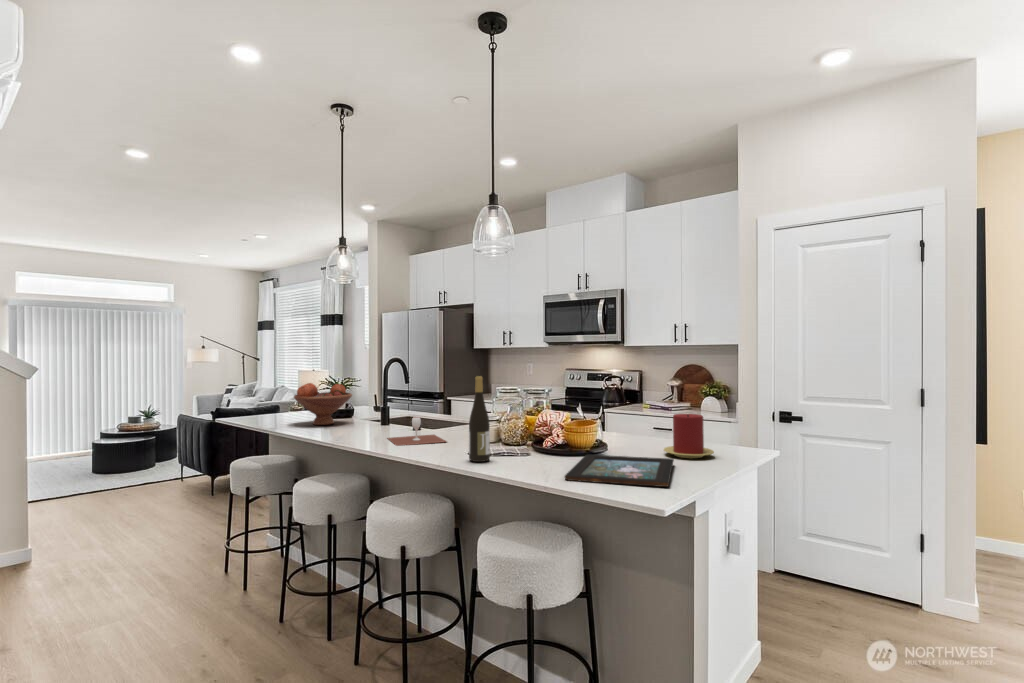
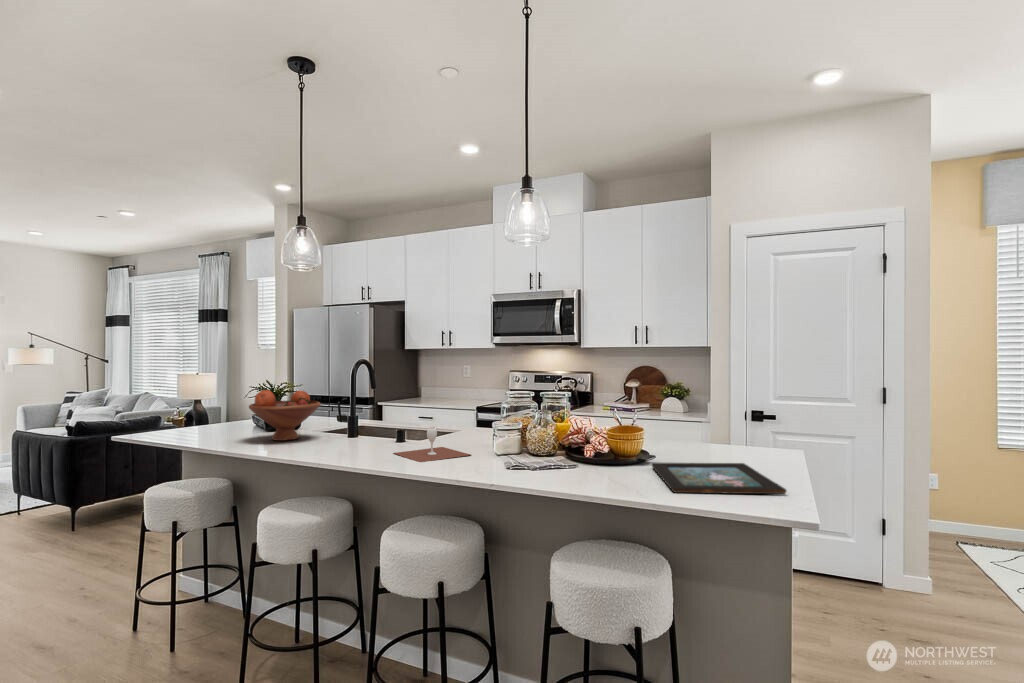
wine bottle: present [469,376,490,462] -> none [533,380,557,477]
candle: present [664,414,714,458] -> none [712,416,765,461]

